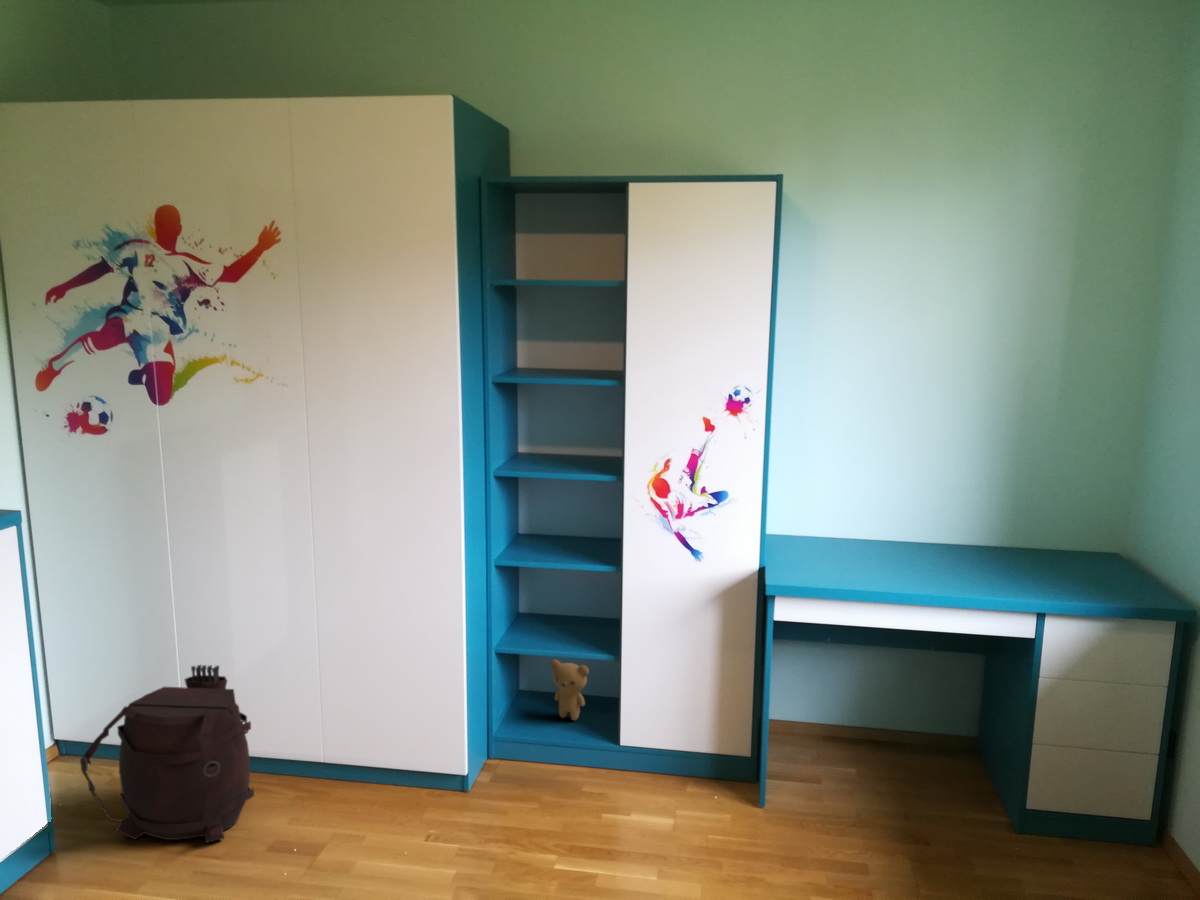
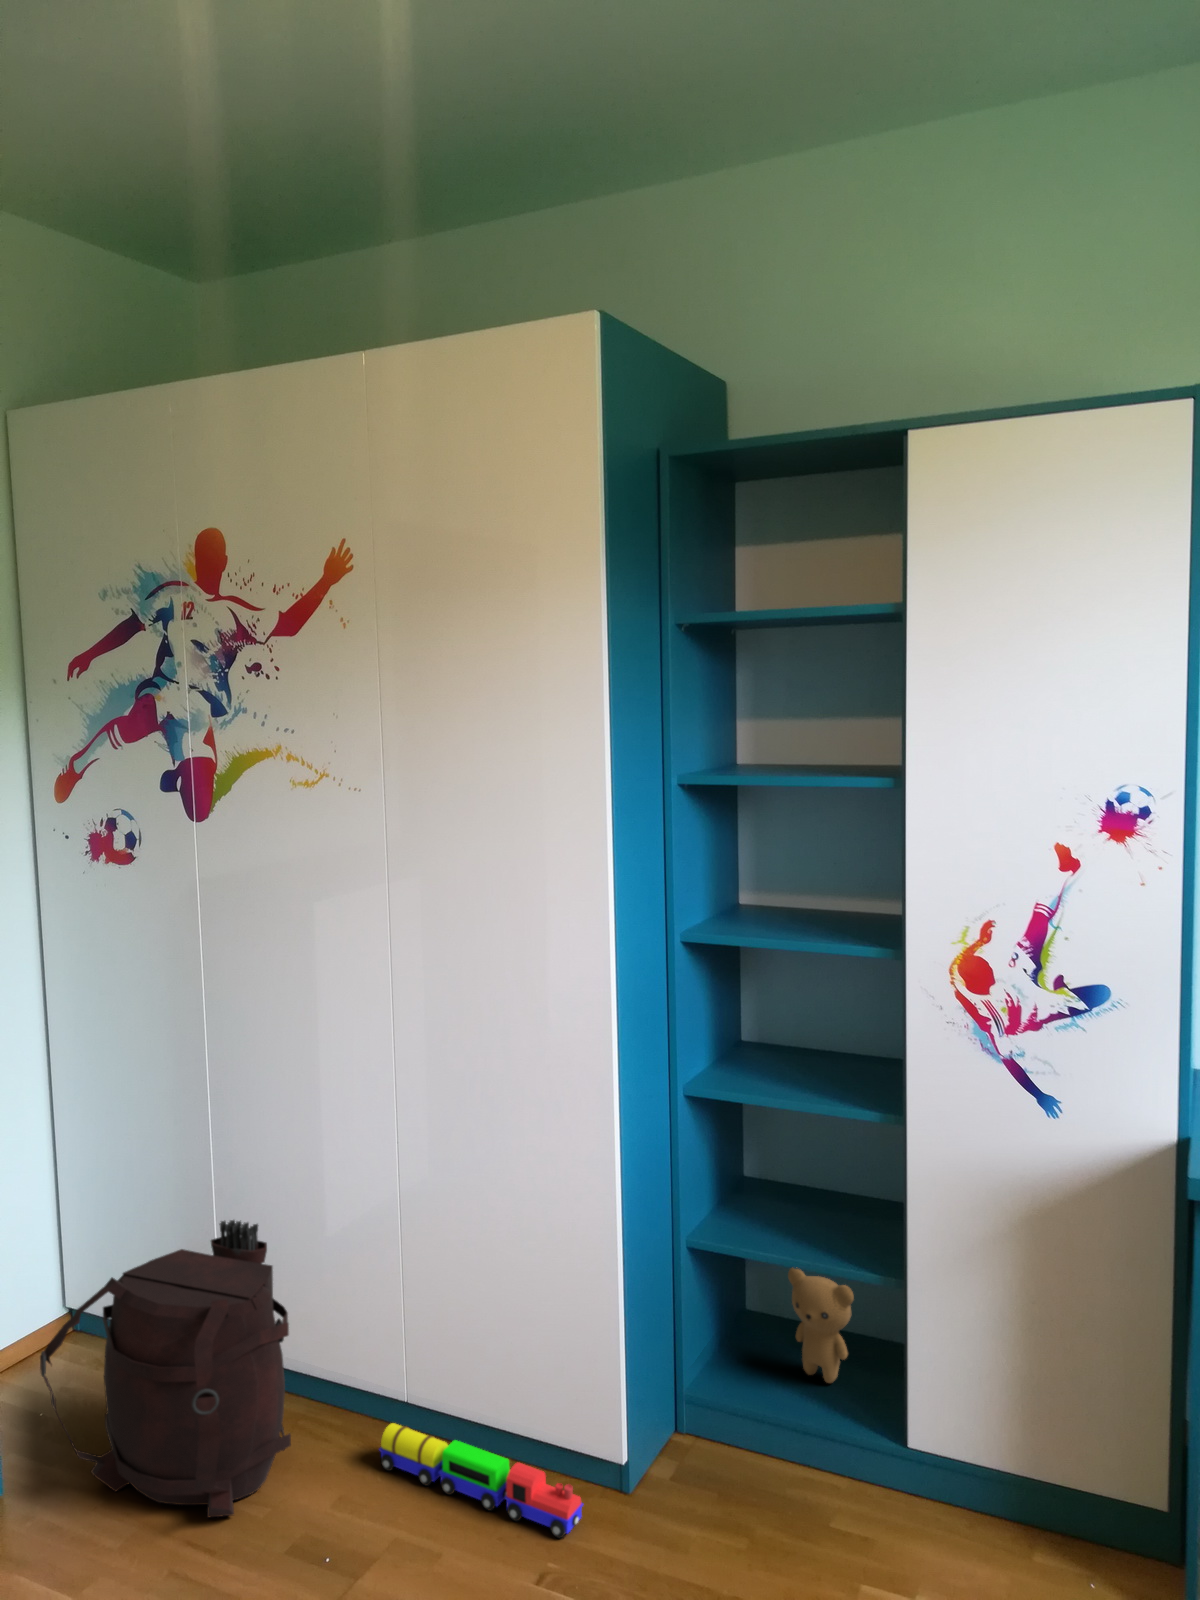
toy train: none [311,775,445,819] -> present [379,1423,583,1538]

